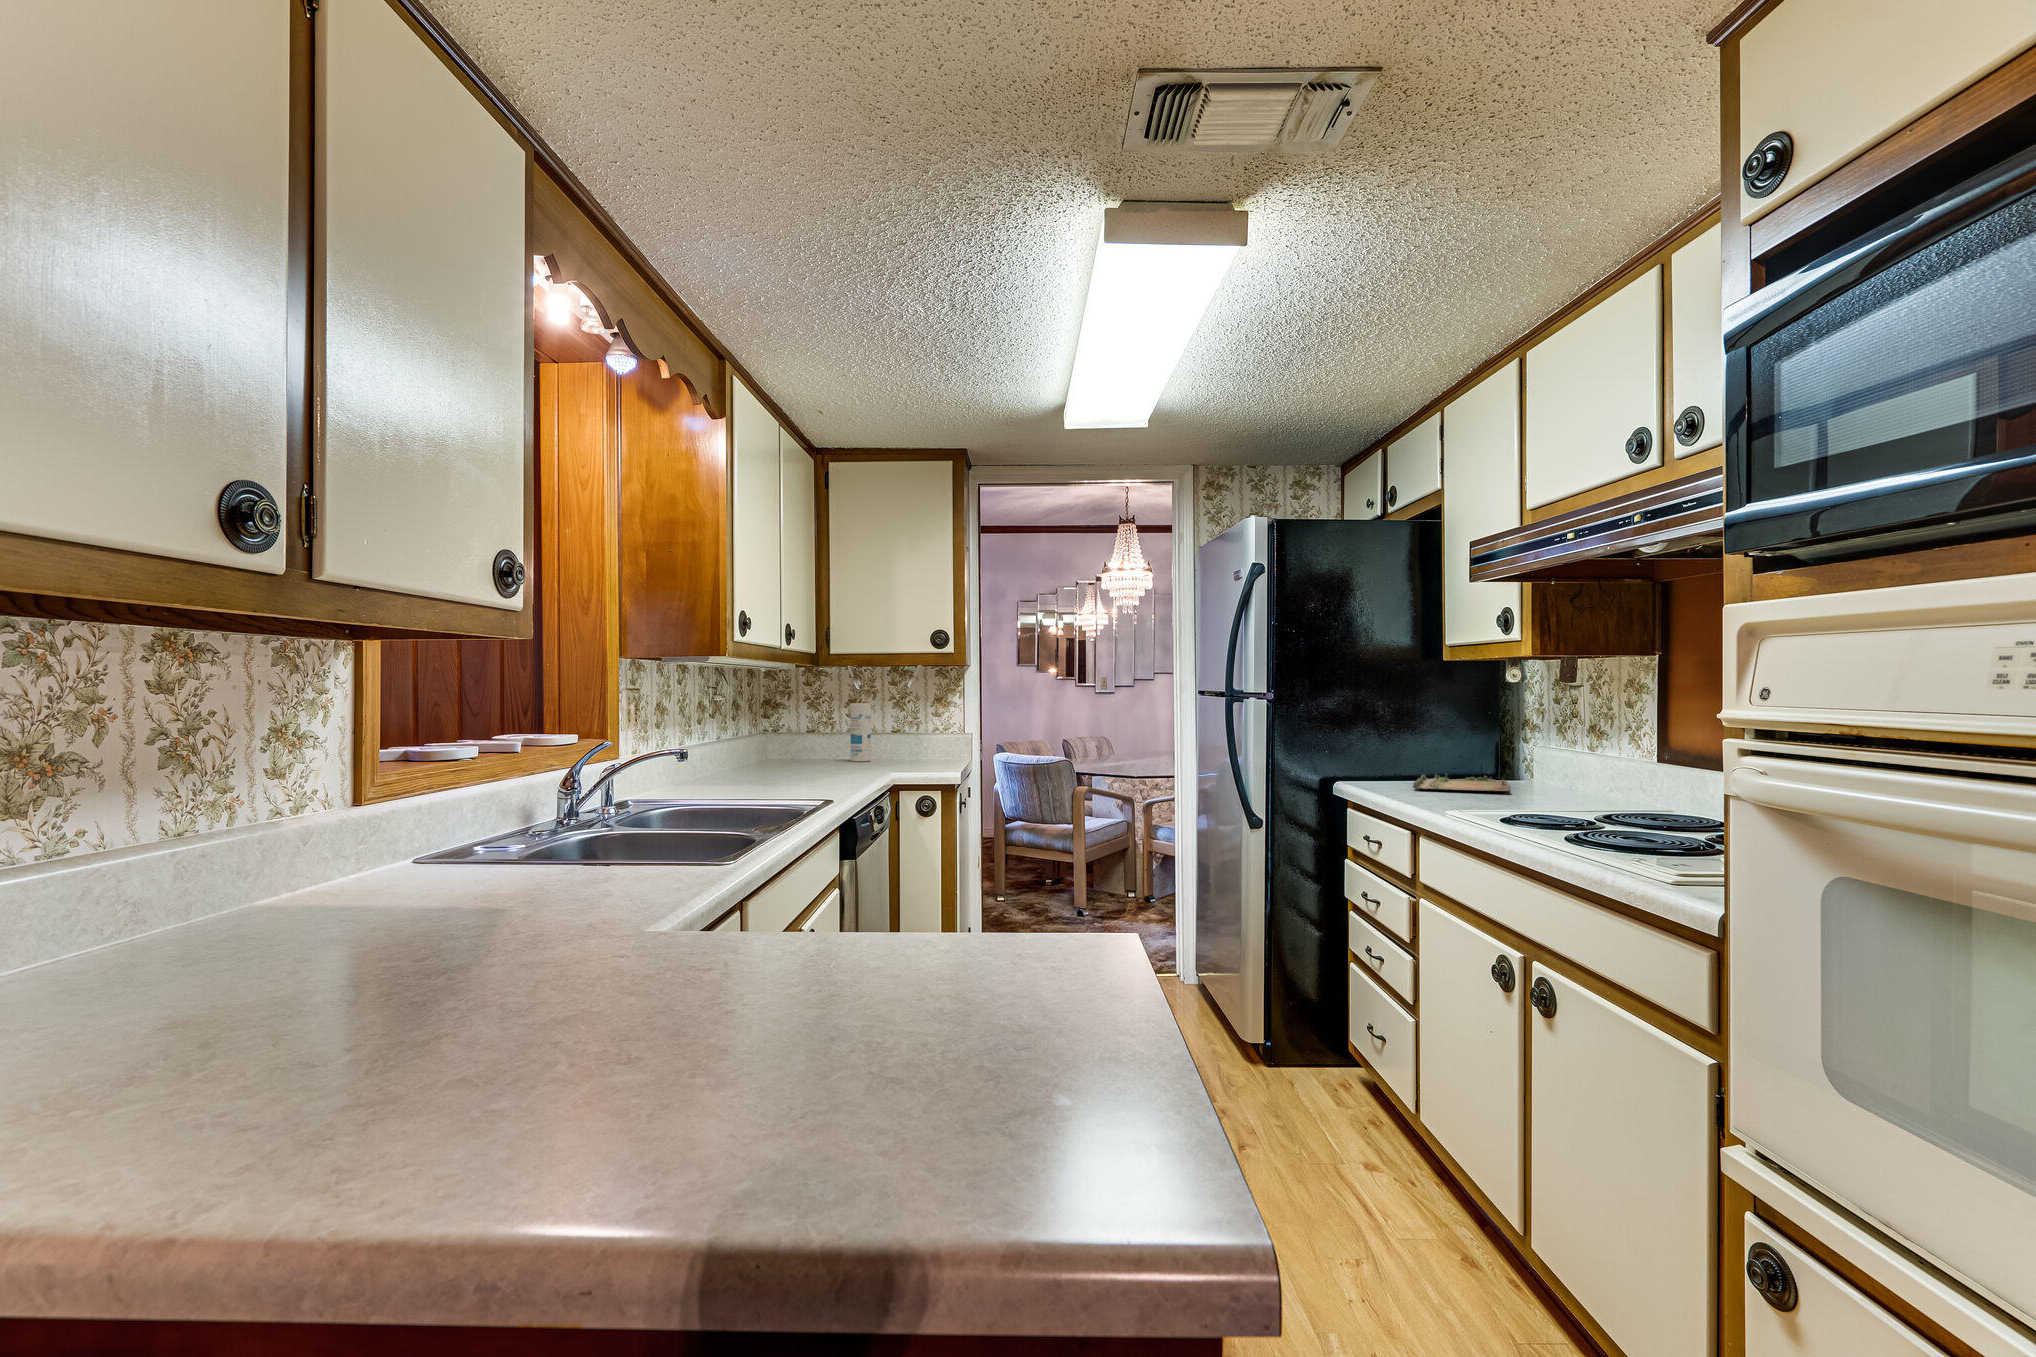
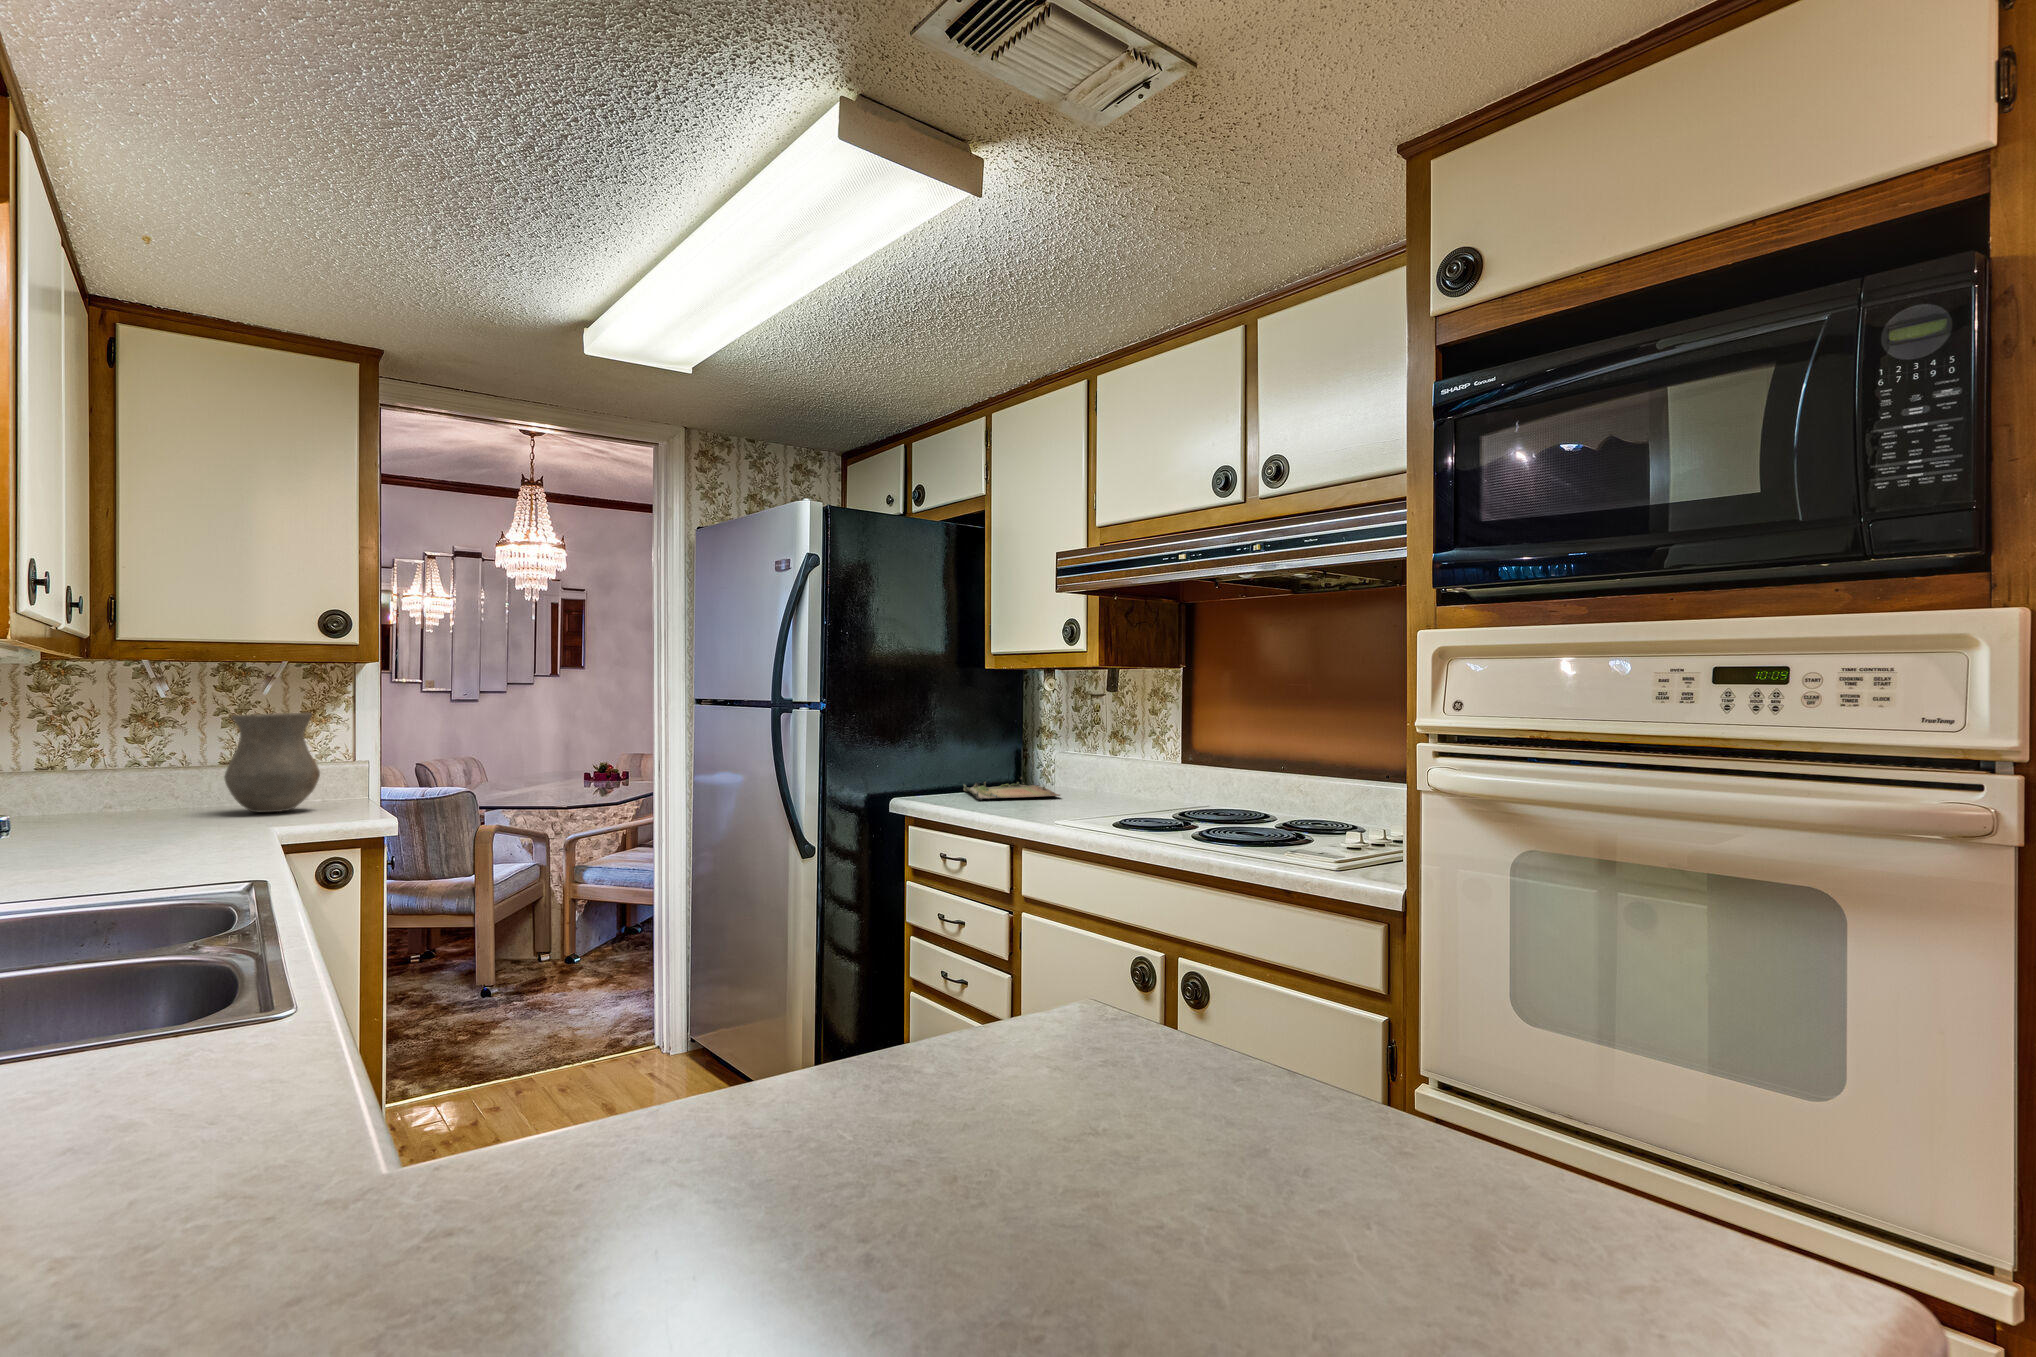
vase: none [885,699,936,764] -> present [224,713,320,812]
canister: present [850,703,871,762] -> none [142,720,184,814]

